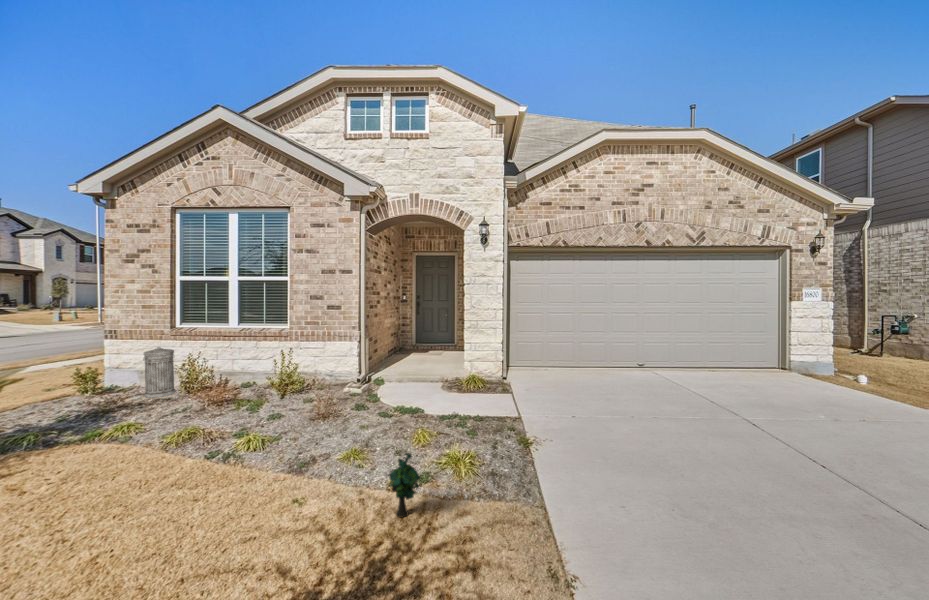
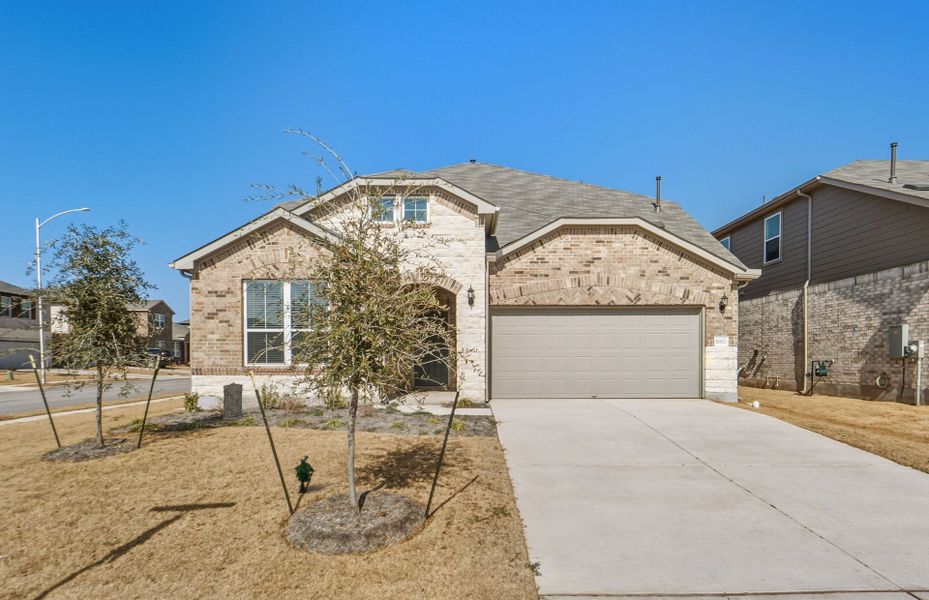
decorative plant: present [388,453,420,517] -> present [294,456,314,493]

